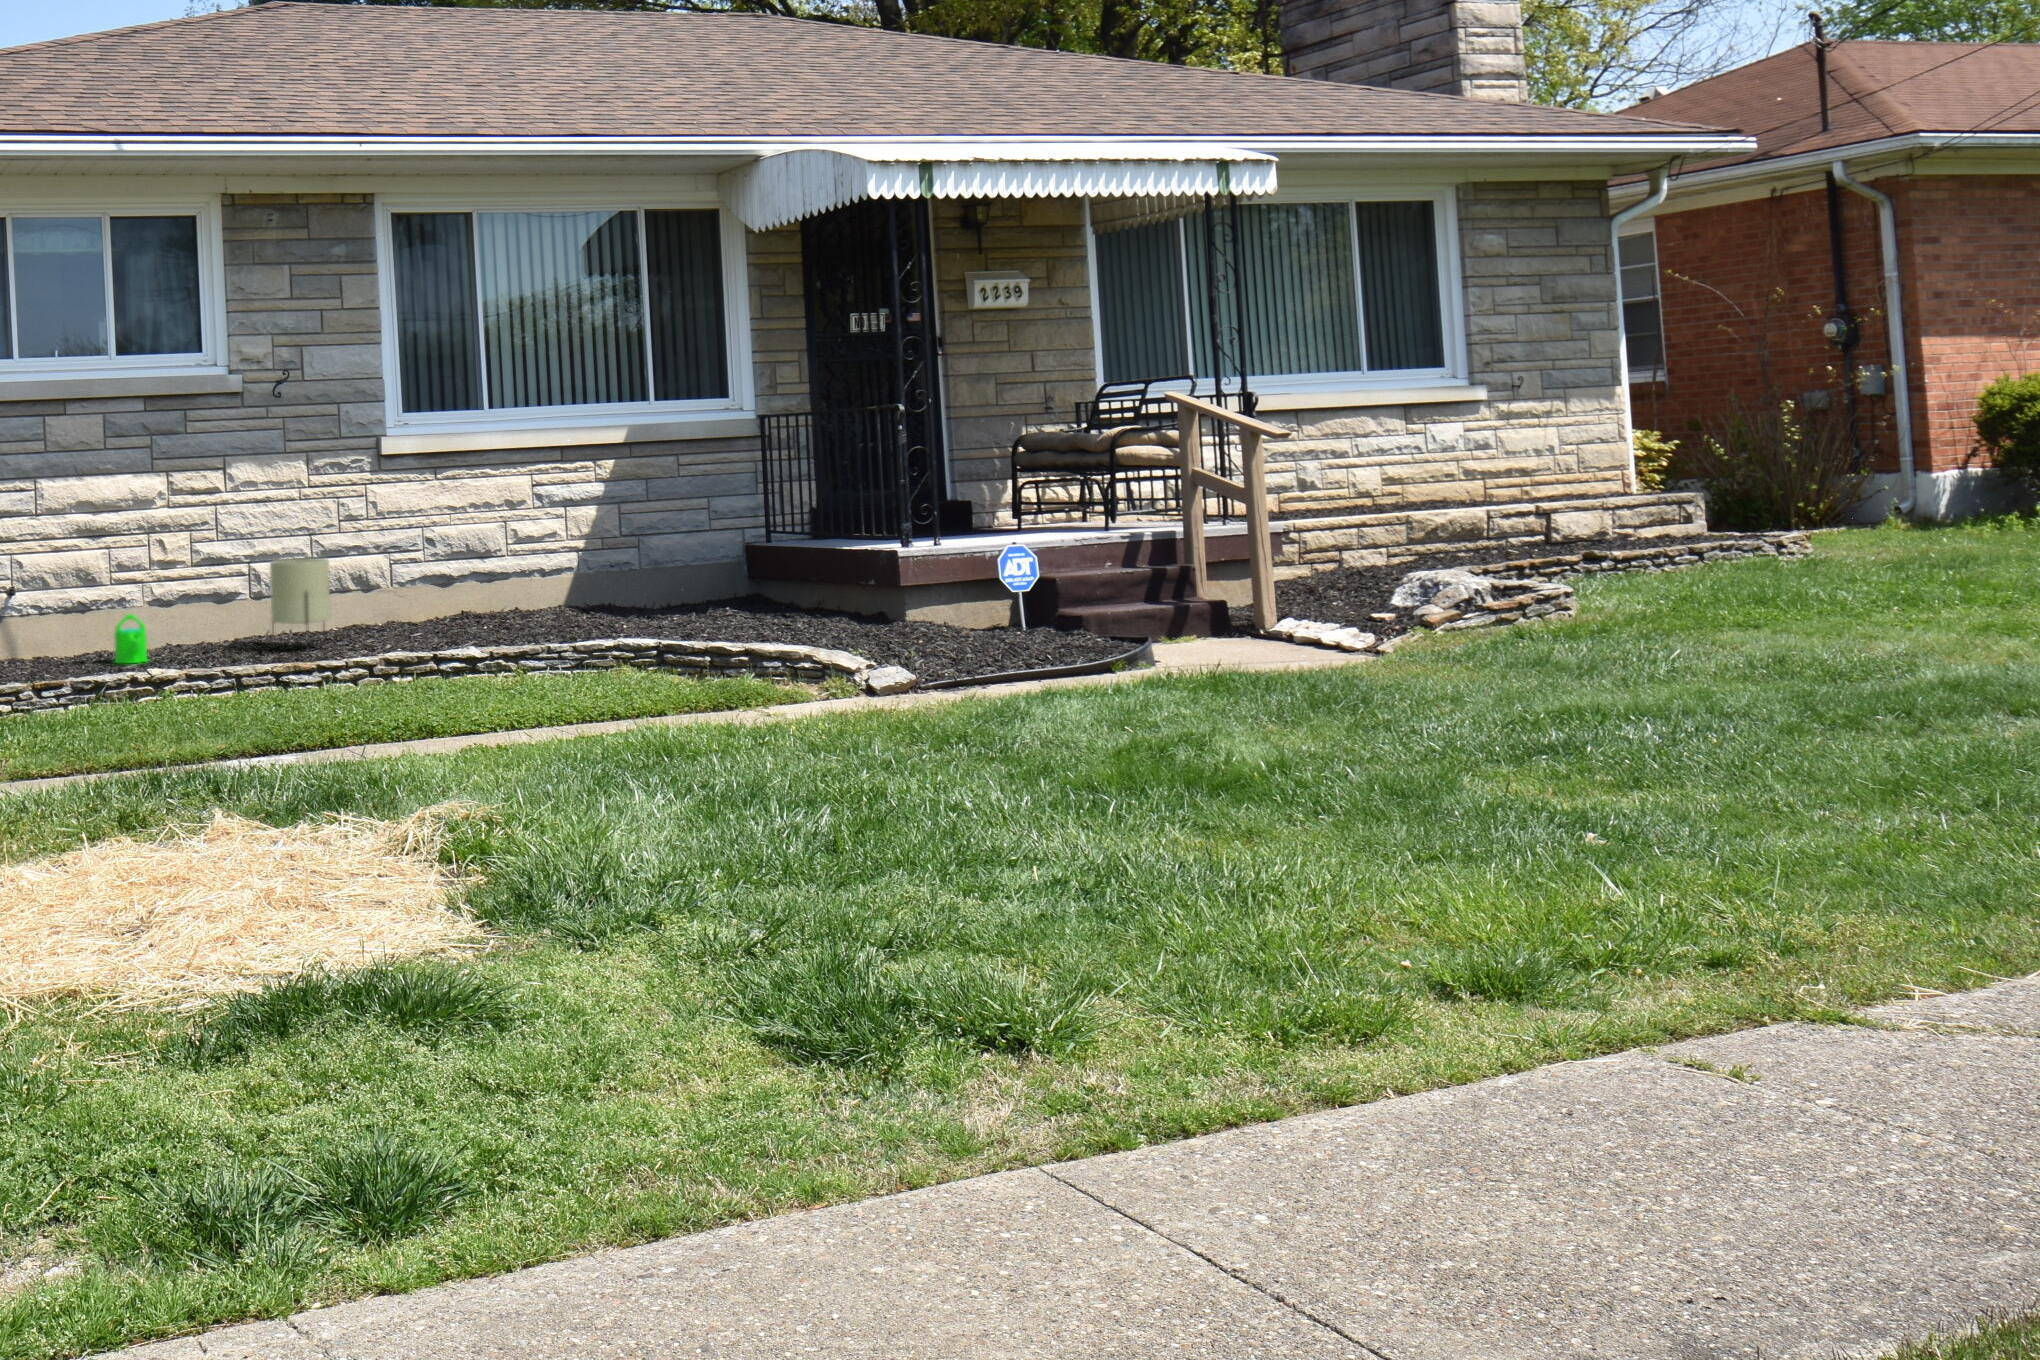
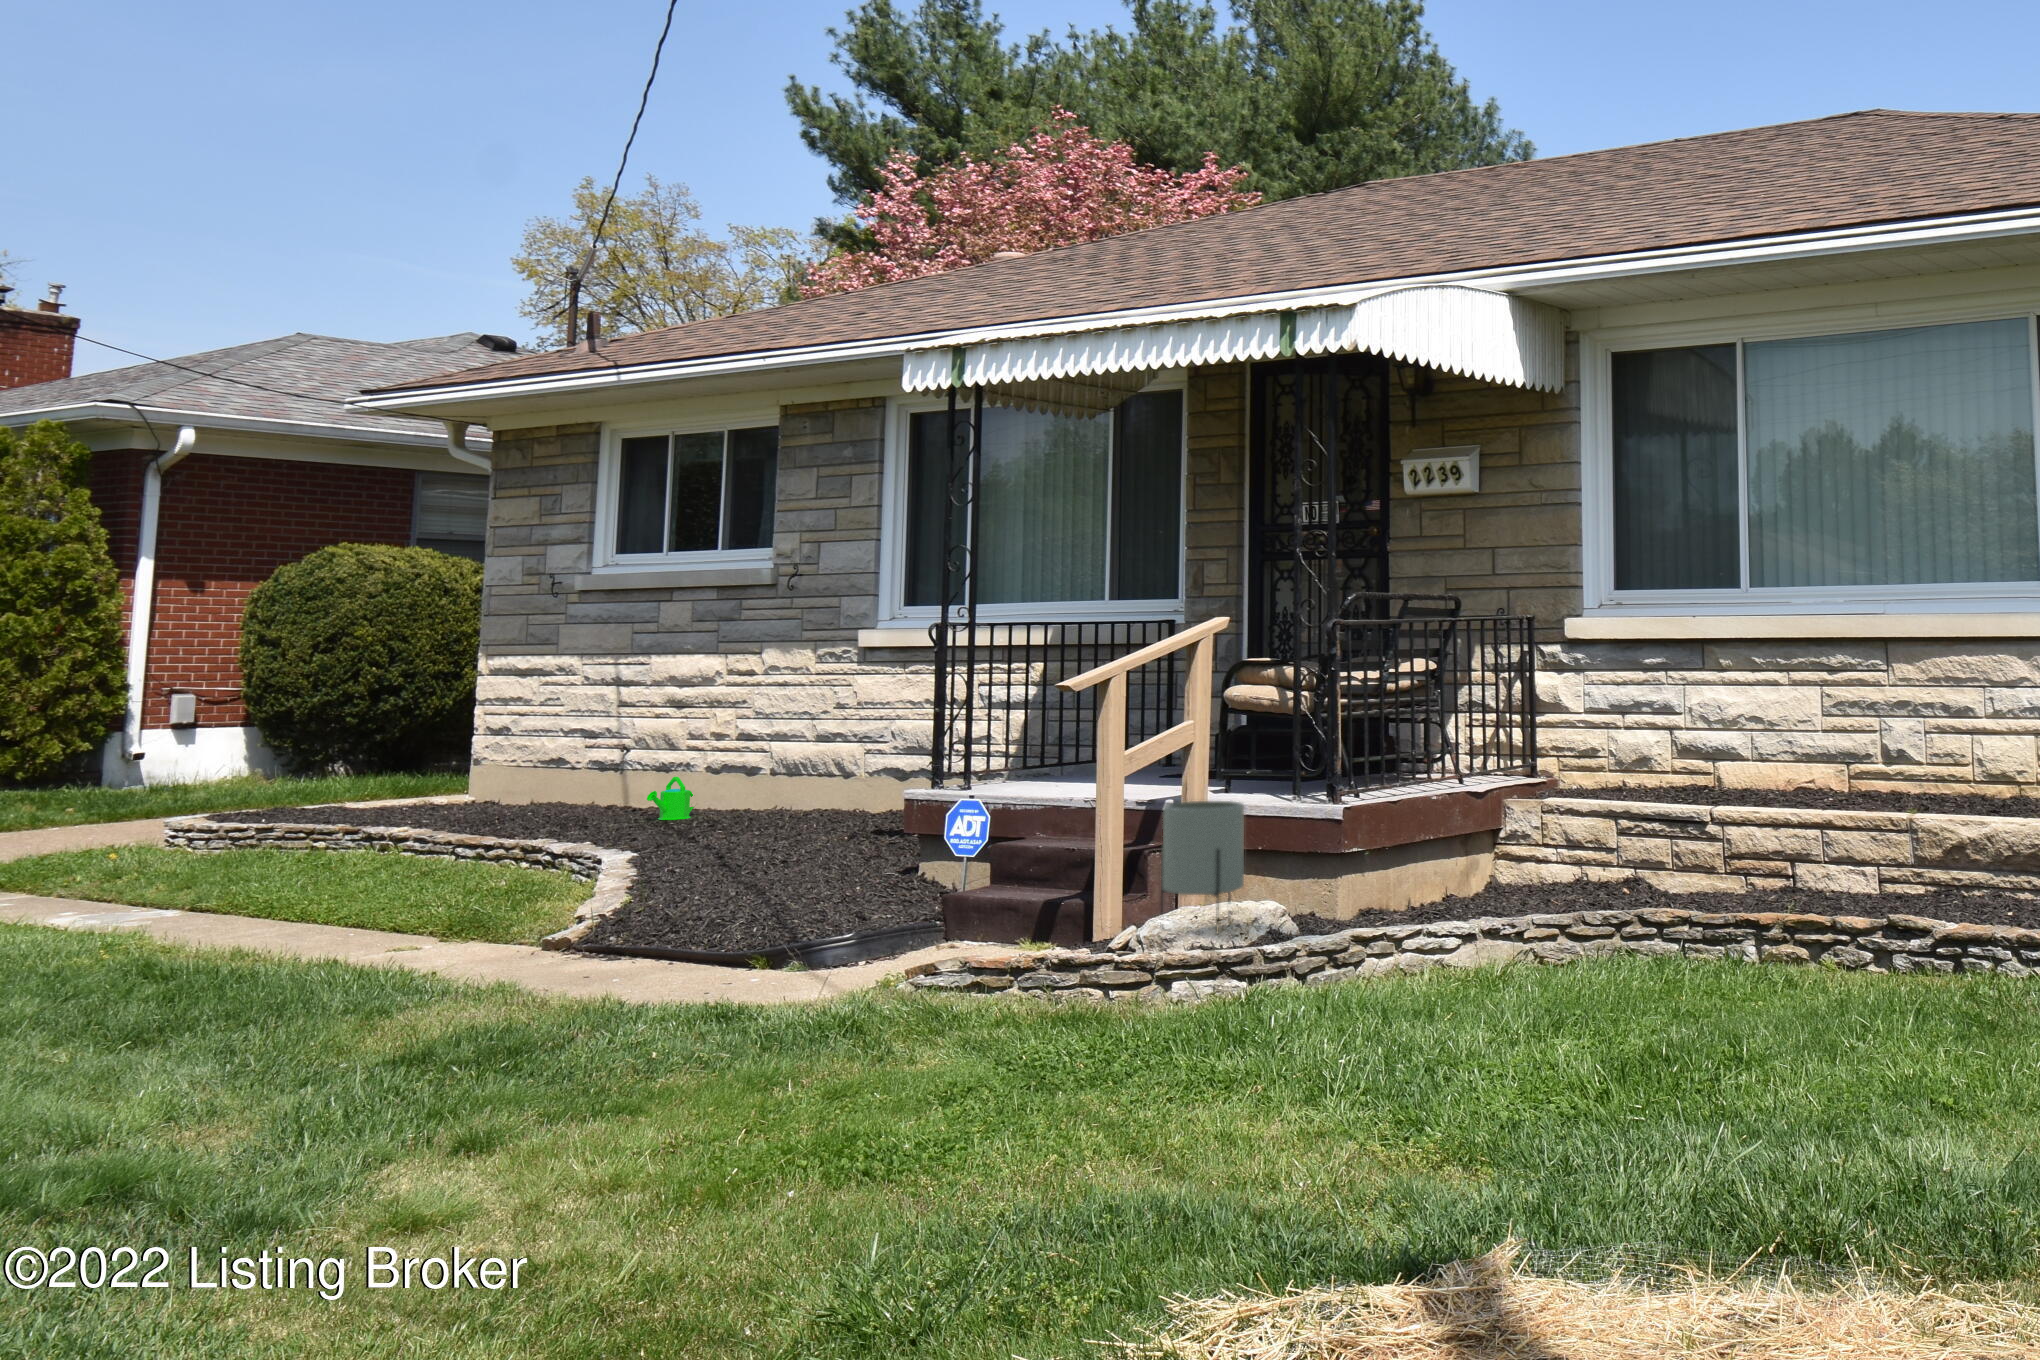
planter: present [270,558,331,646] -> present [1161,801,1244,933]

